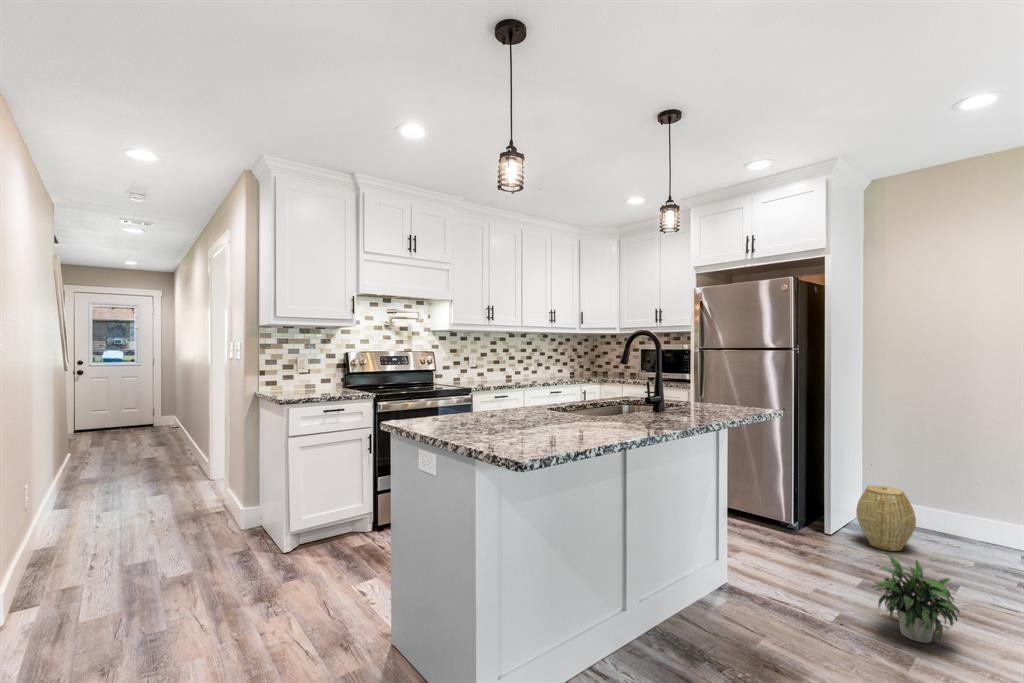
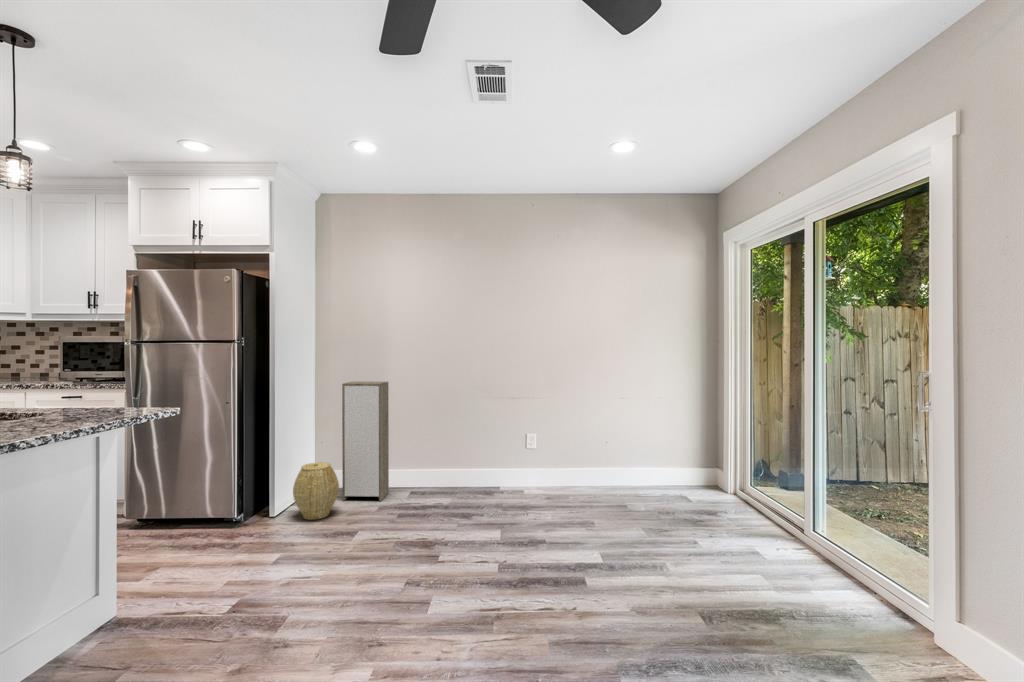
storage cabinet: none [912,397,981,552] -> present [342,381,389,501]
potted plant: present [872,554,960,643] -> none [264,527,336,603]

